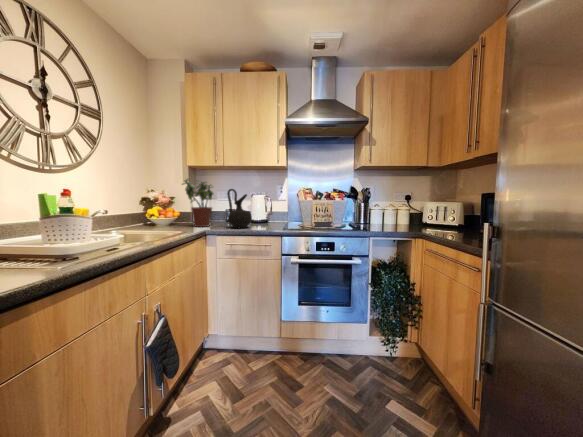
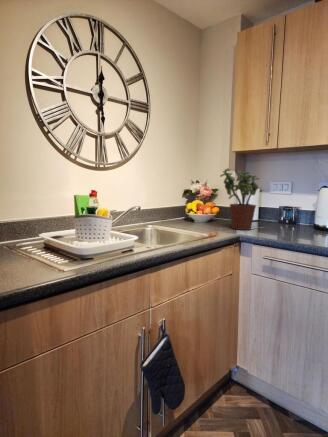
ceramic jug: present [227,189,252,228] -> none [273,181,309,239]

